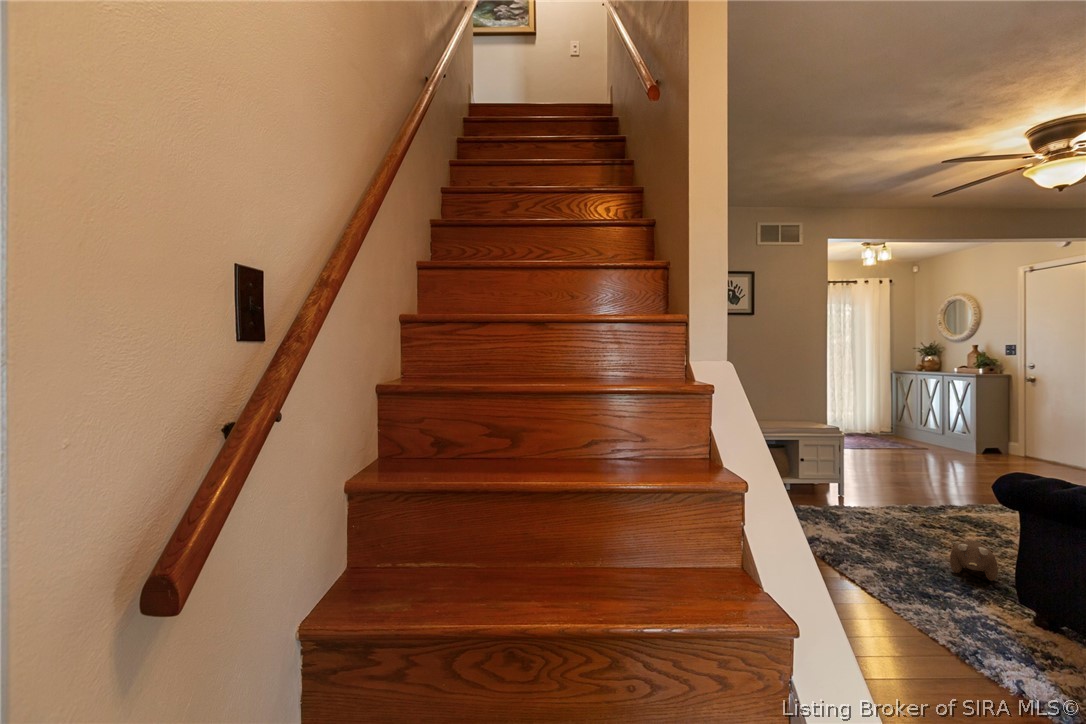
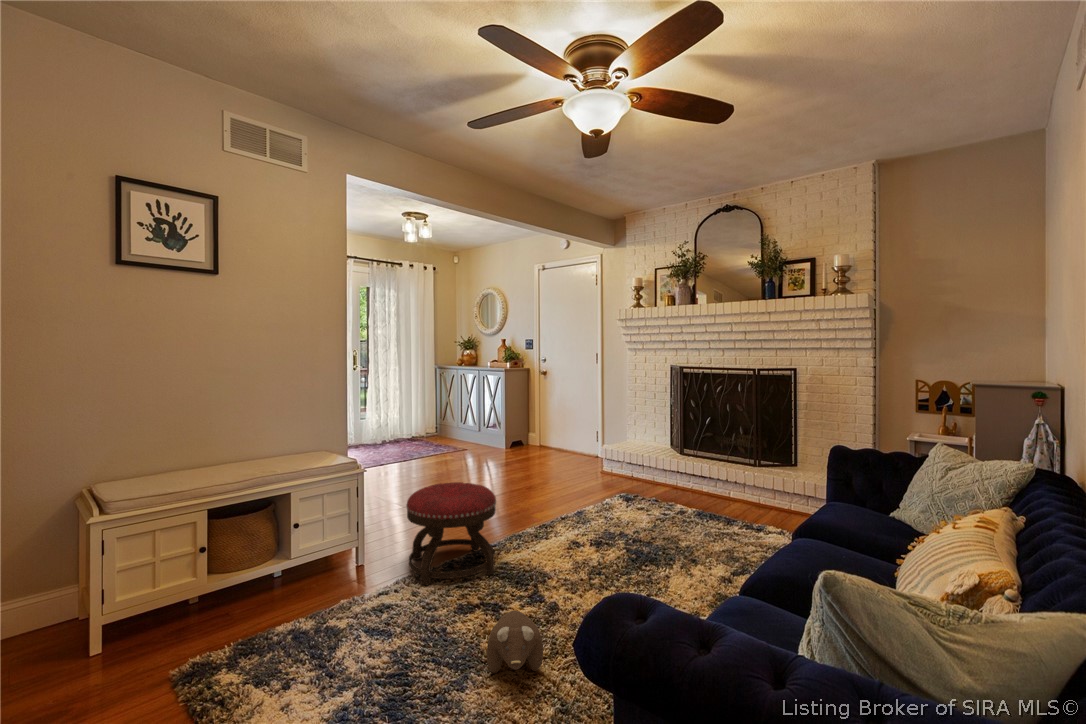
ottoman: none [880,462,960,533] -> present [406,482,496,585]

